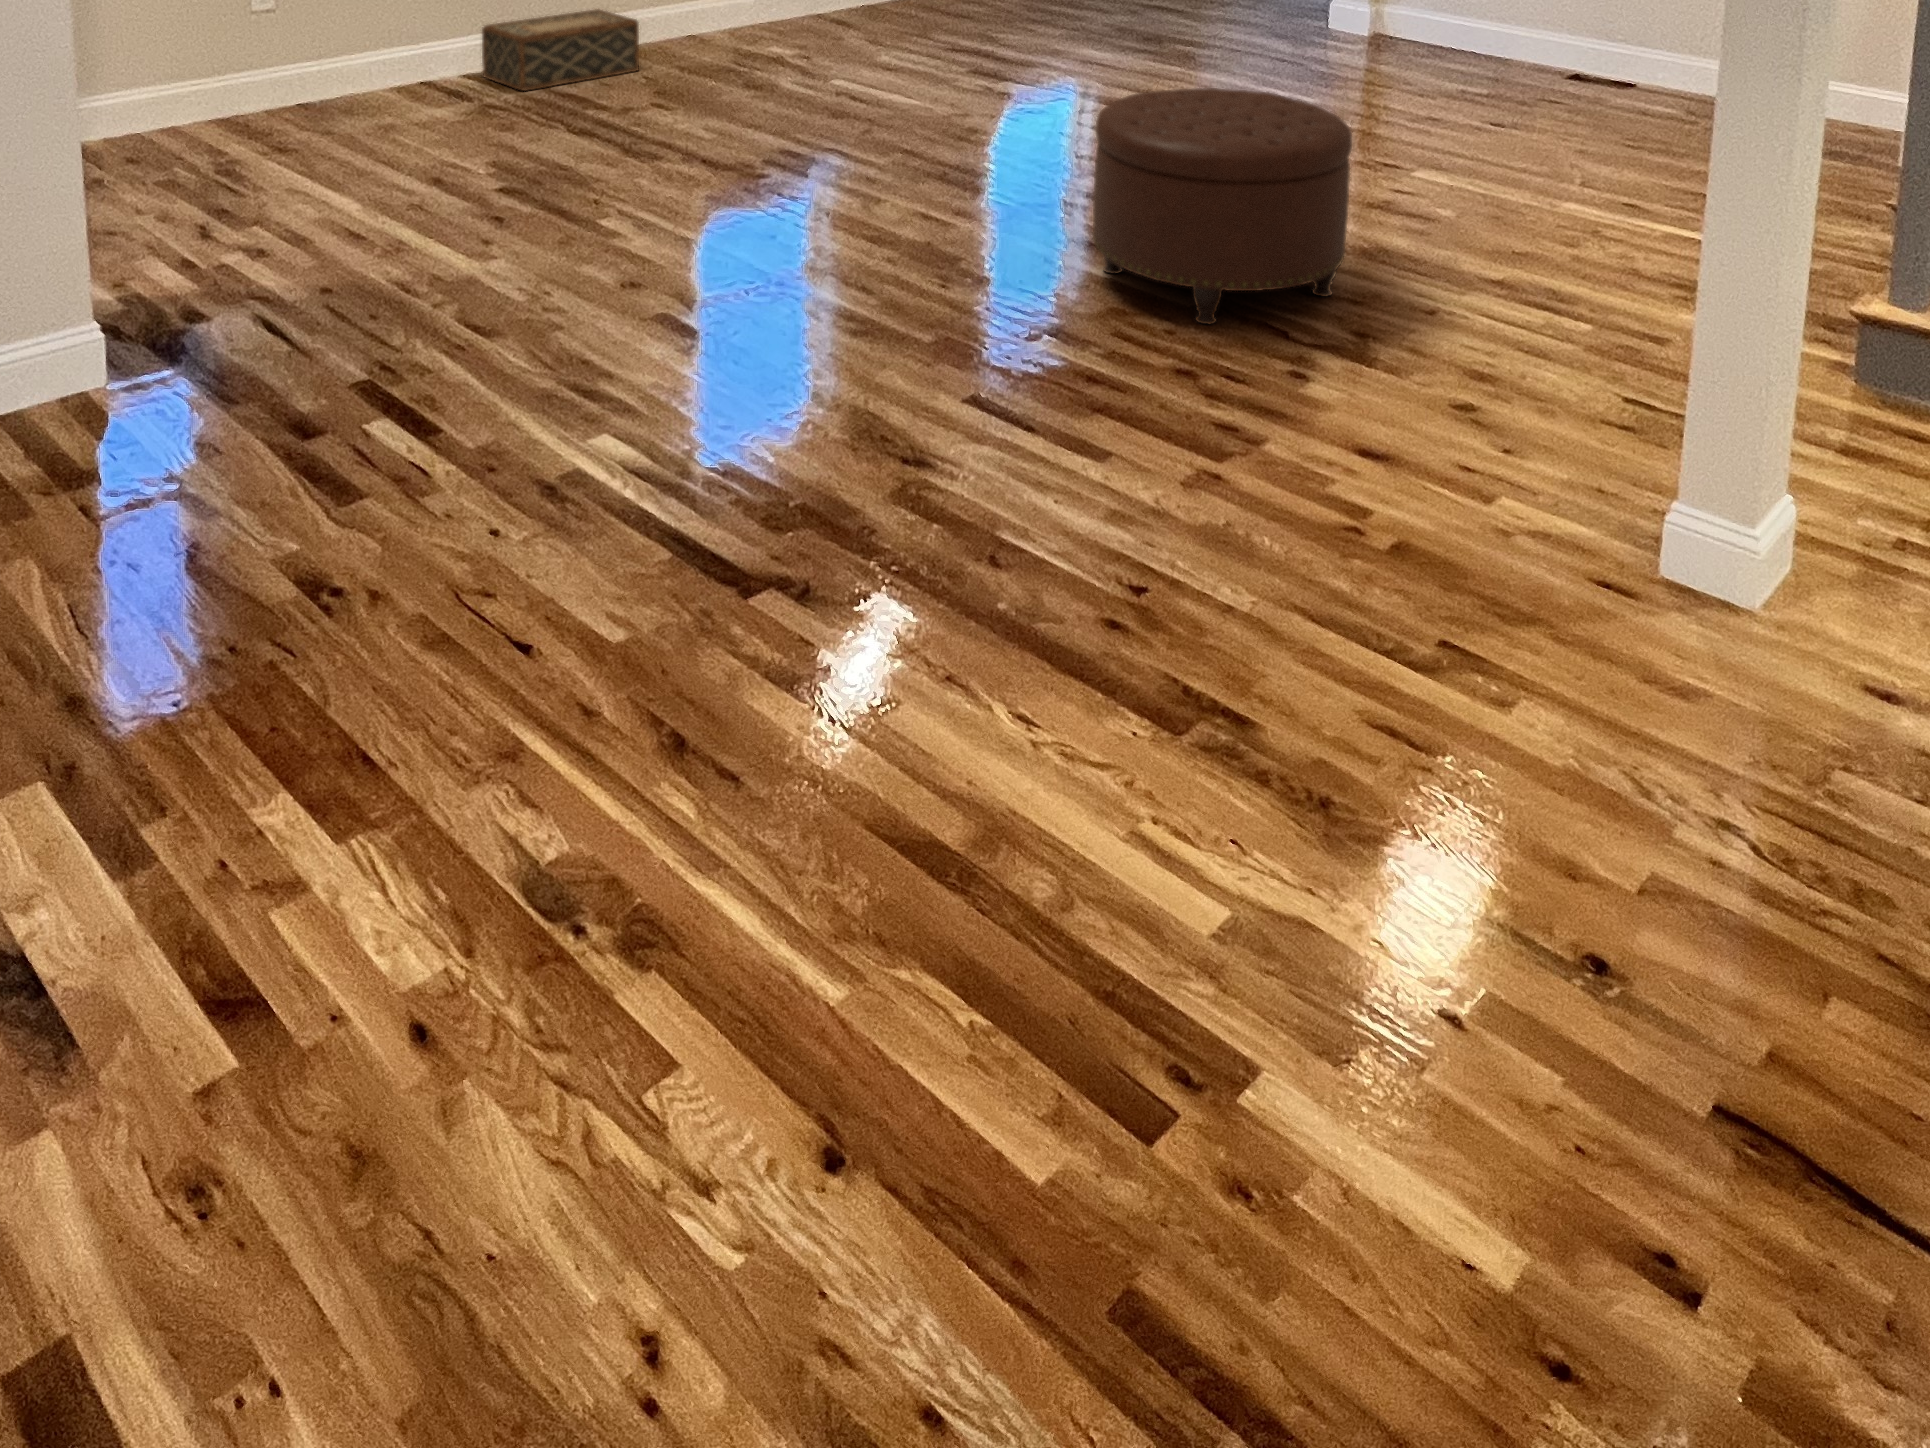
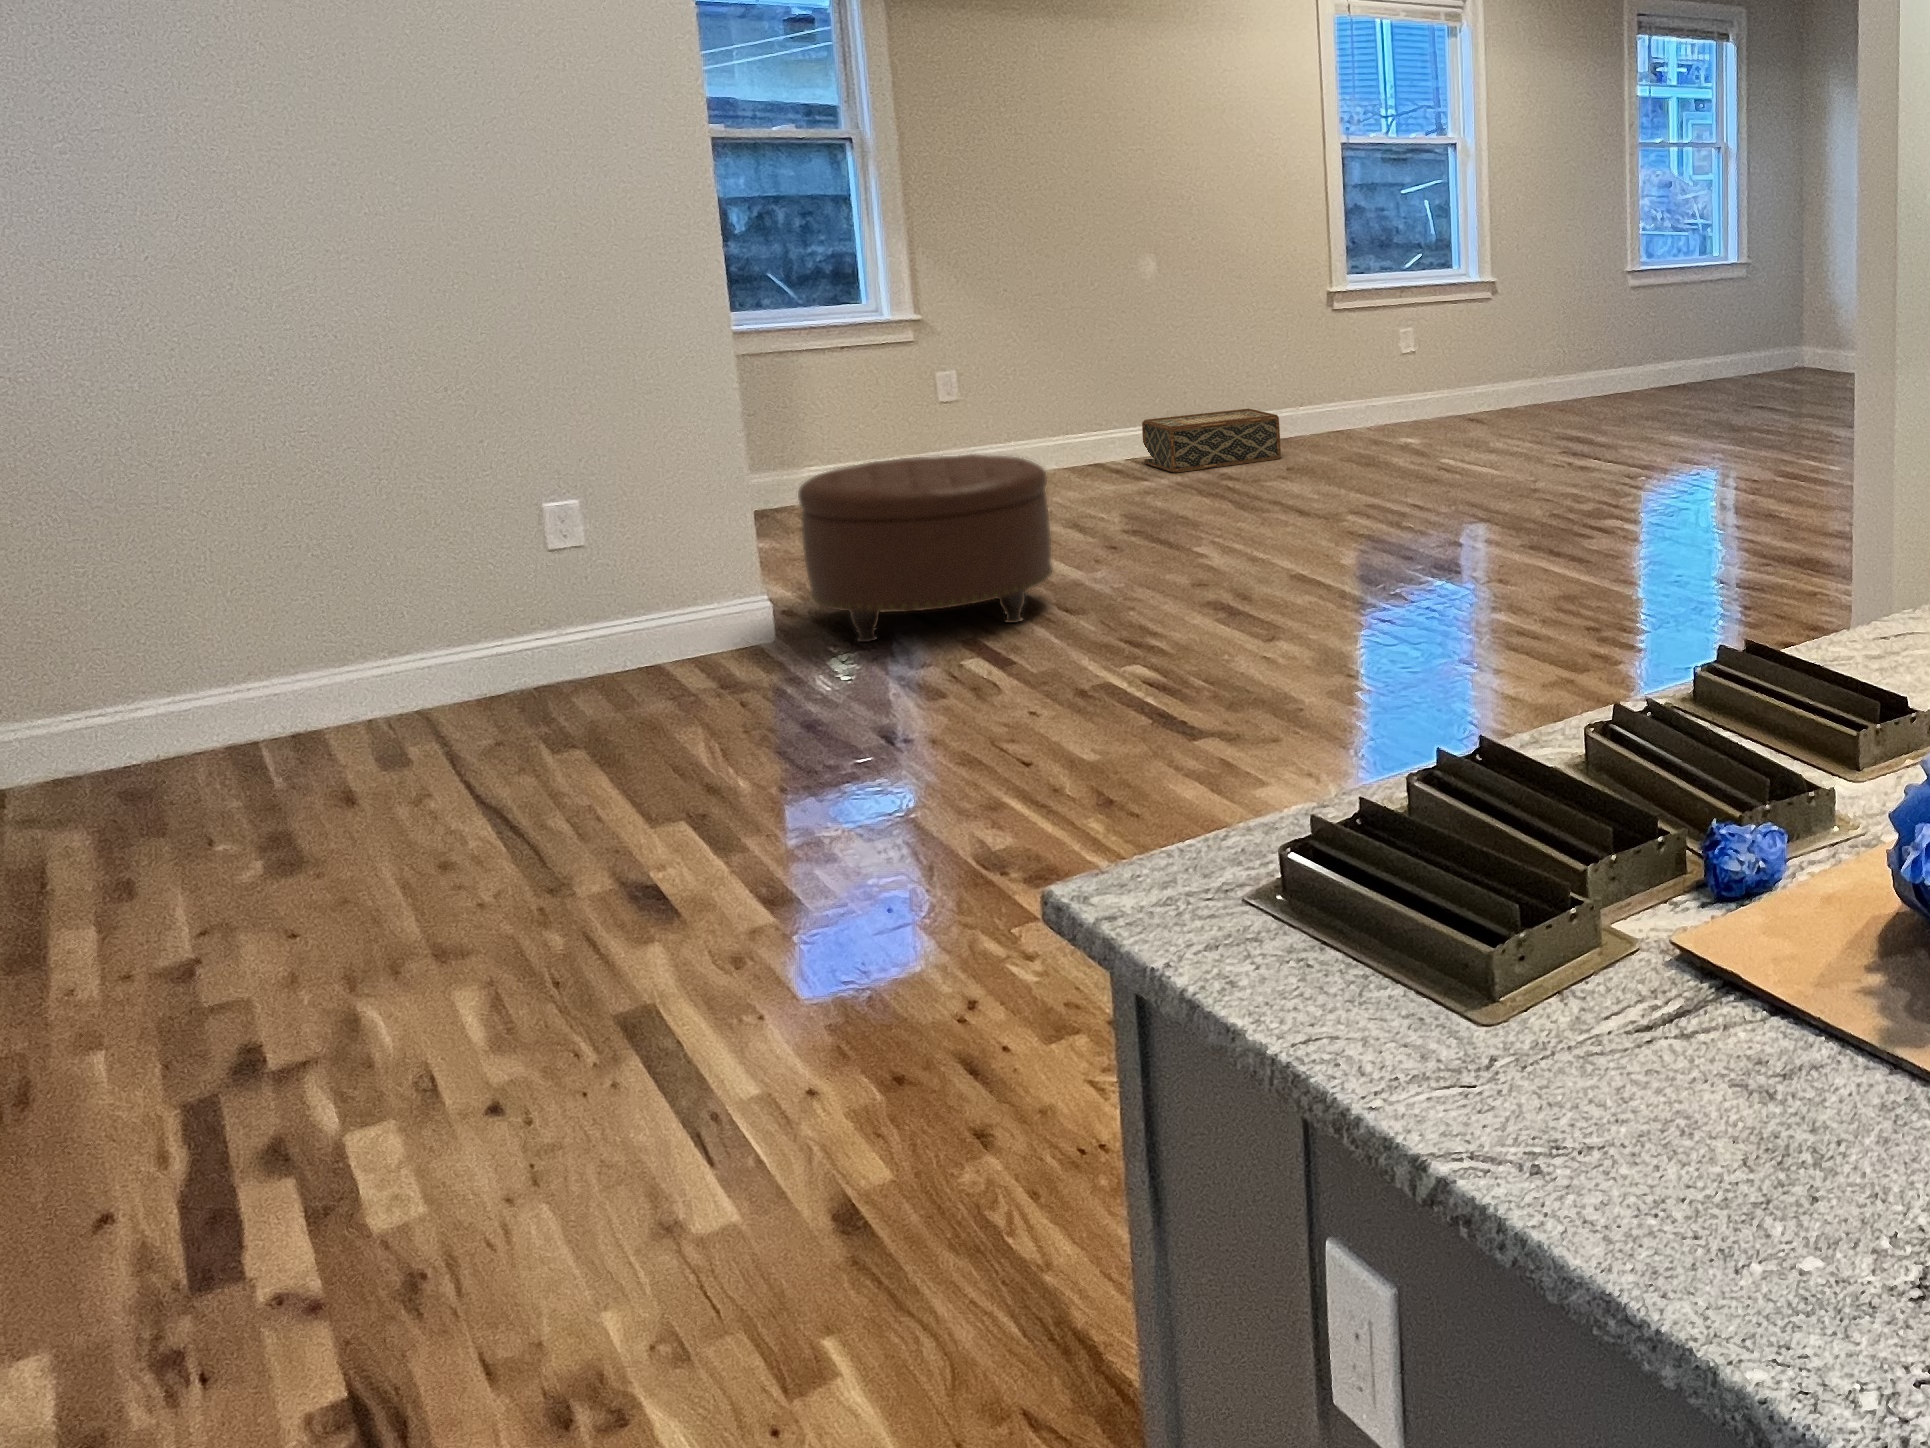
ottoman: present [1092,88,1352,324] -> present [798,454,1053,642]

